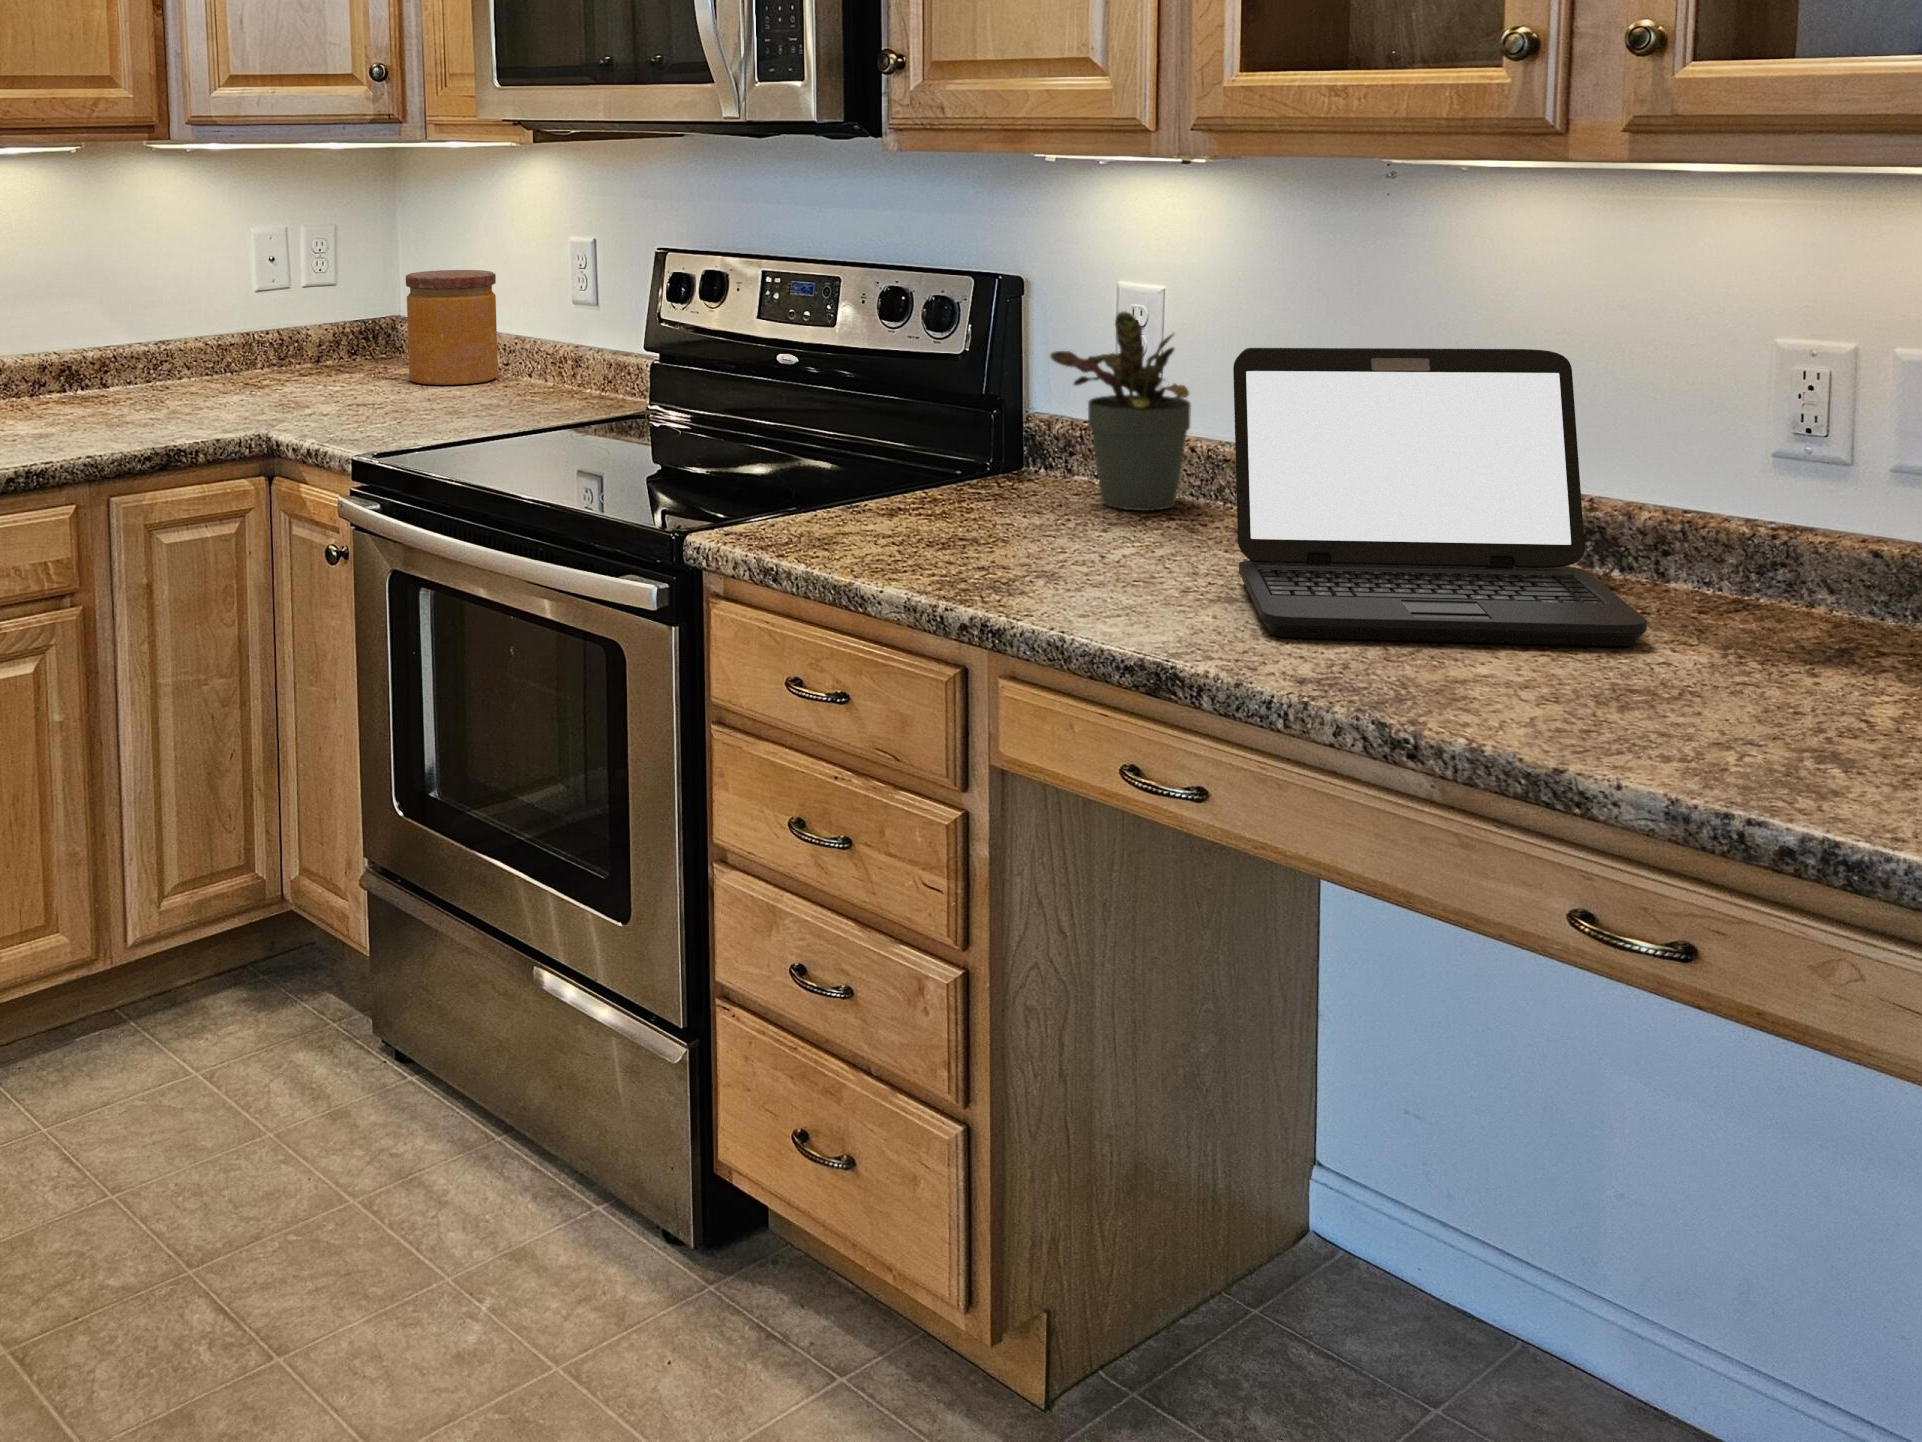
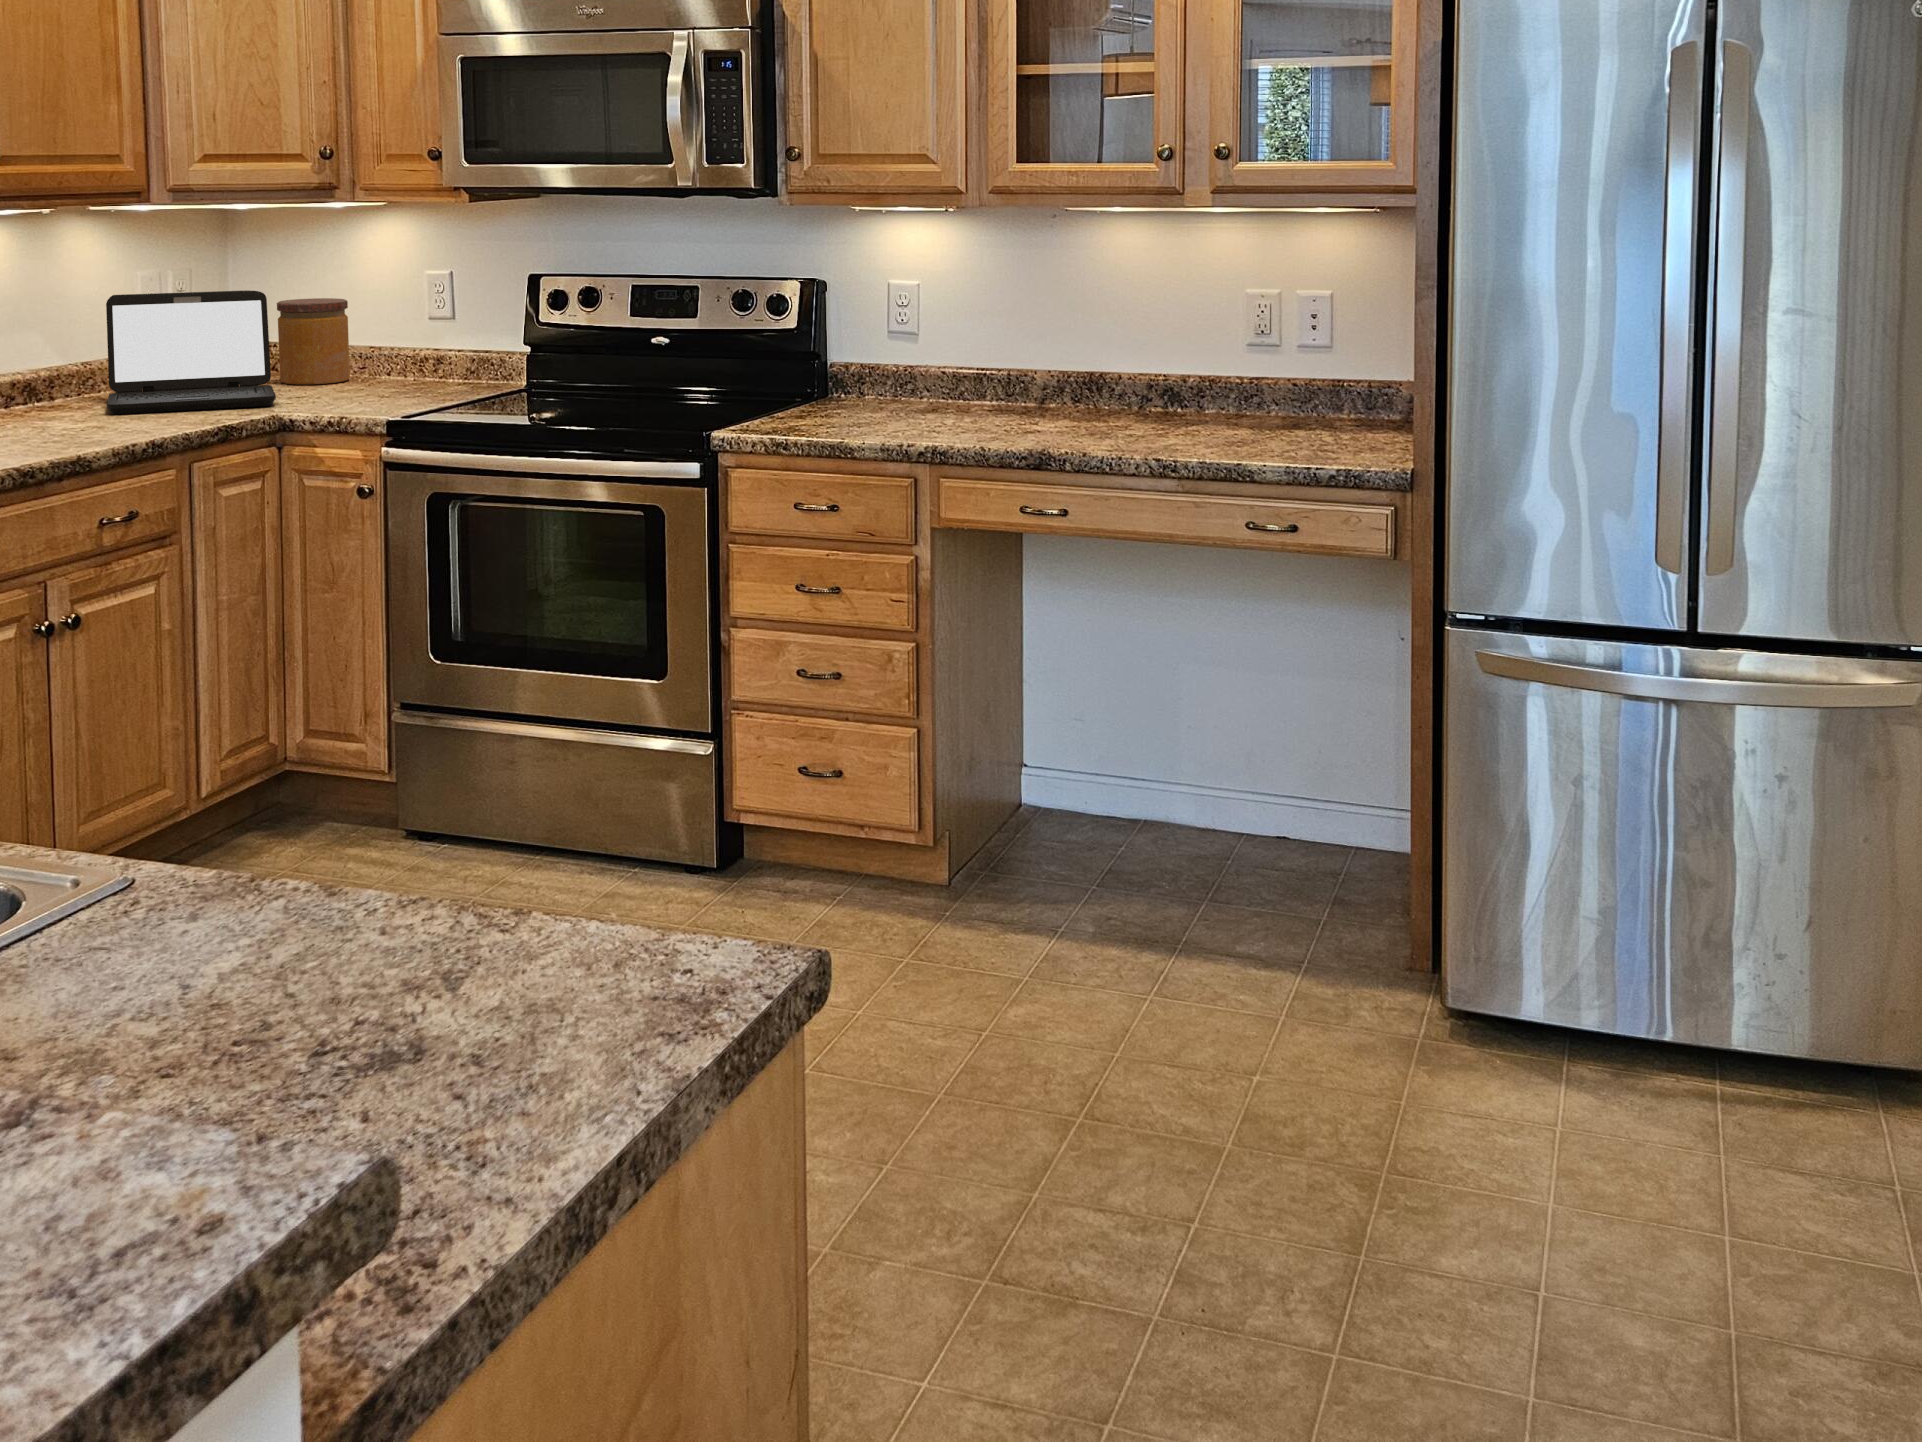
potted plant: present [1050,312,1191,511] -> none [870,295,947,408]
laptop: present [1233,348,1647,646] -> present [106,290,276,414]

